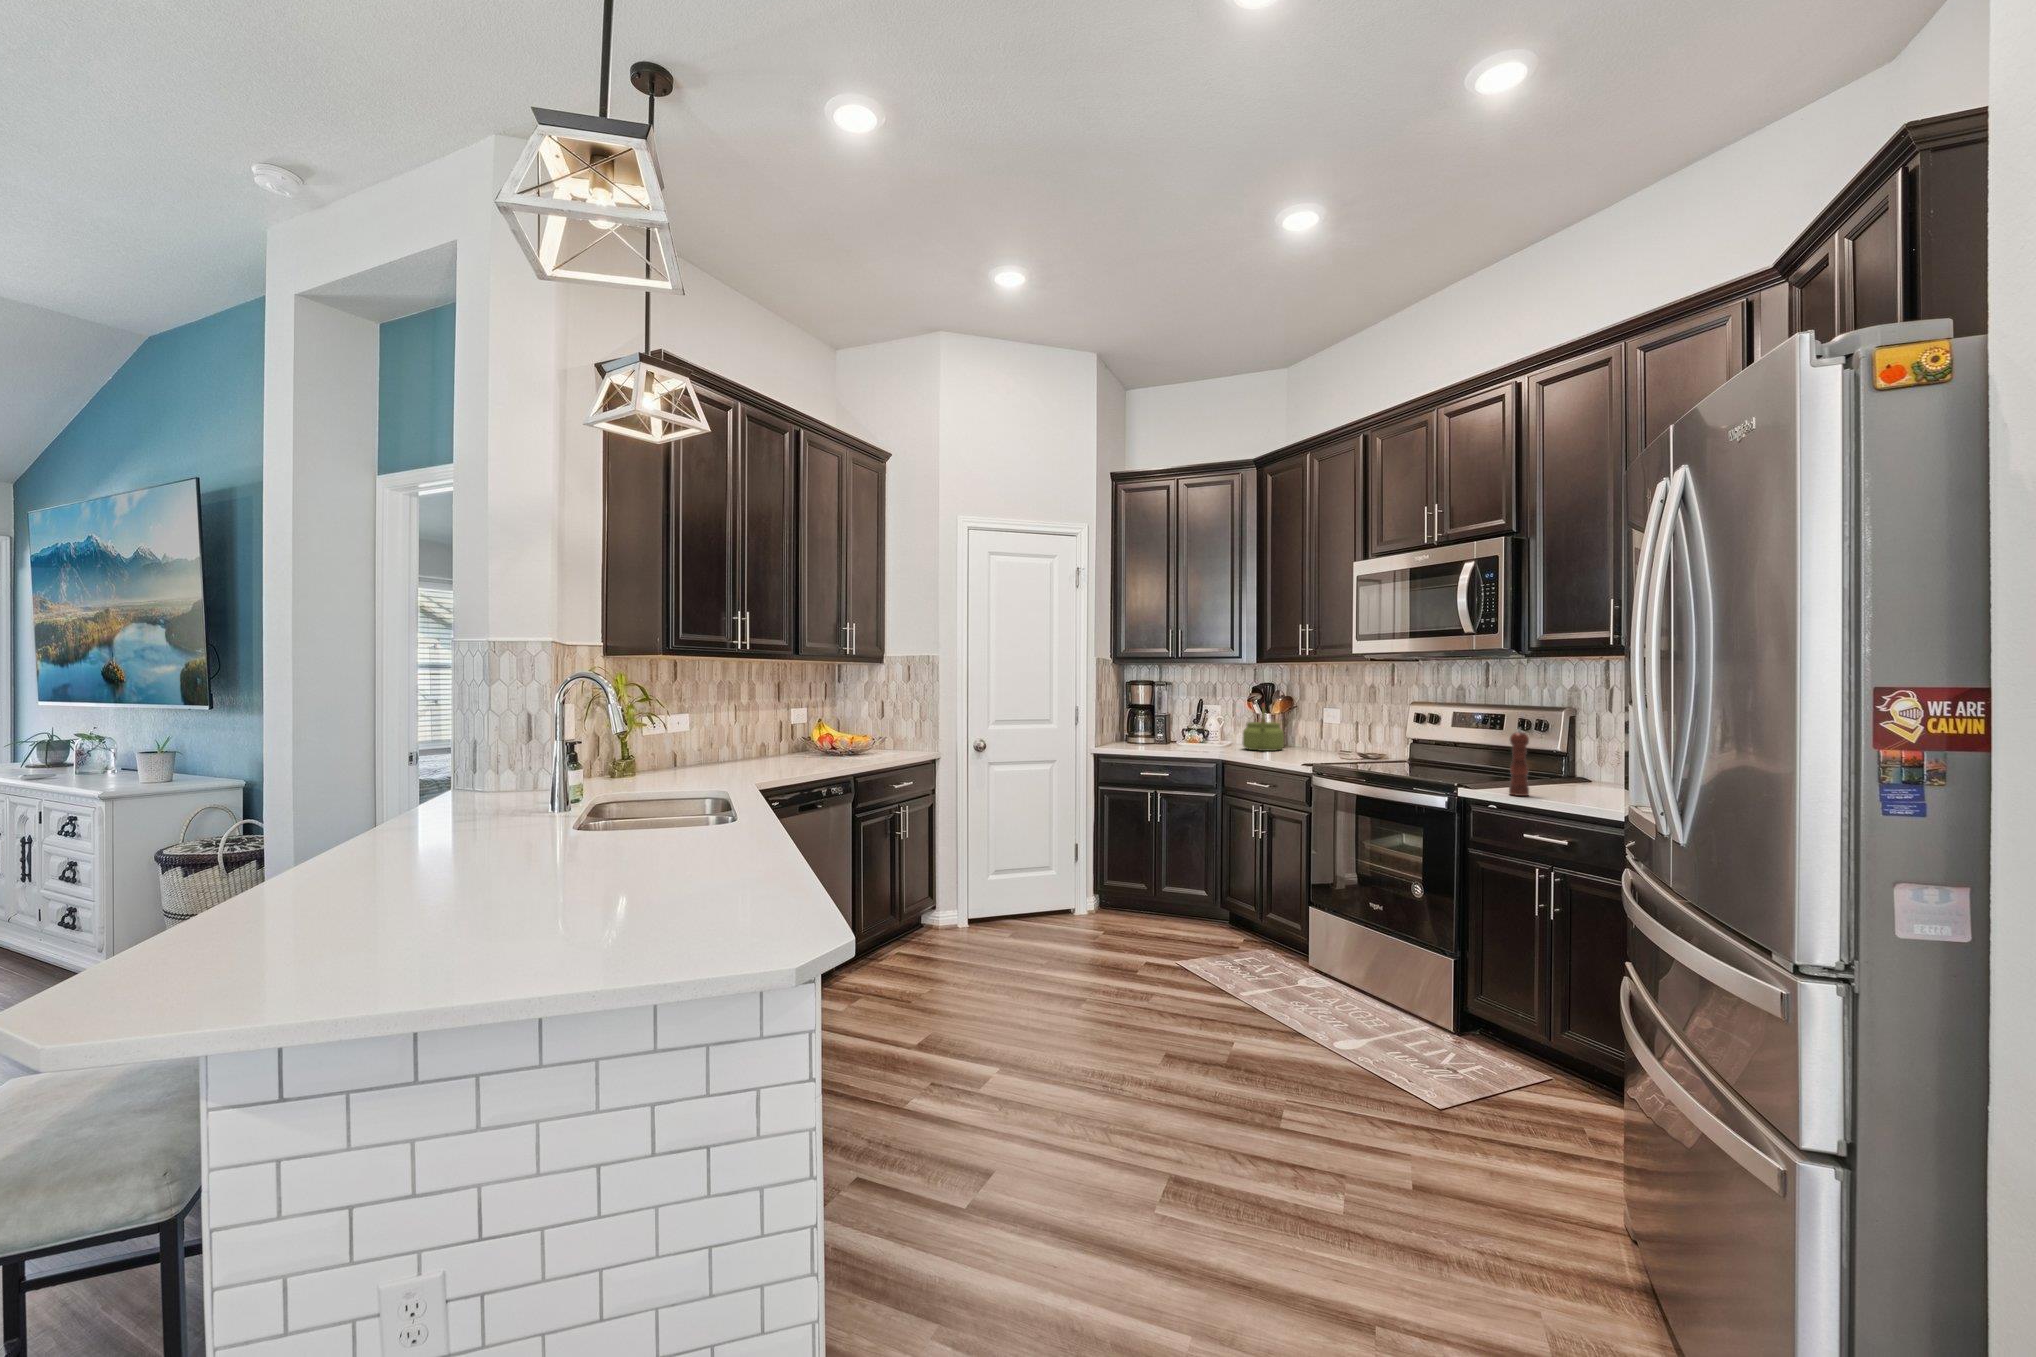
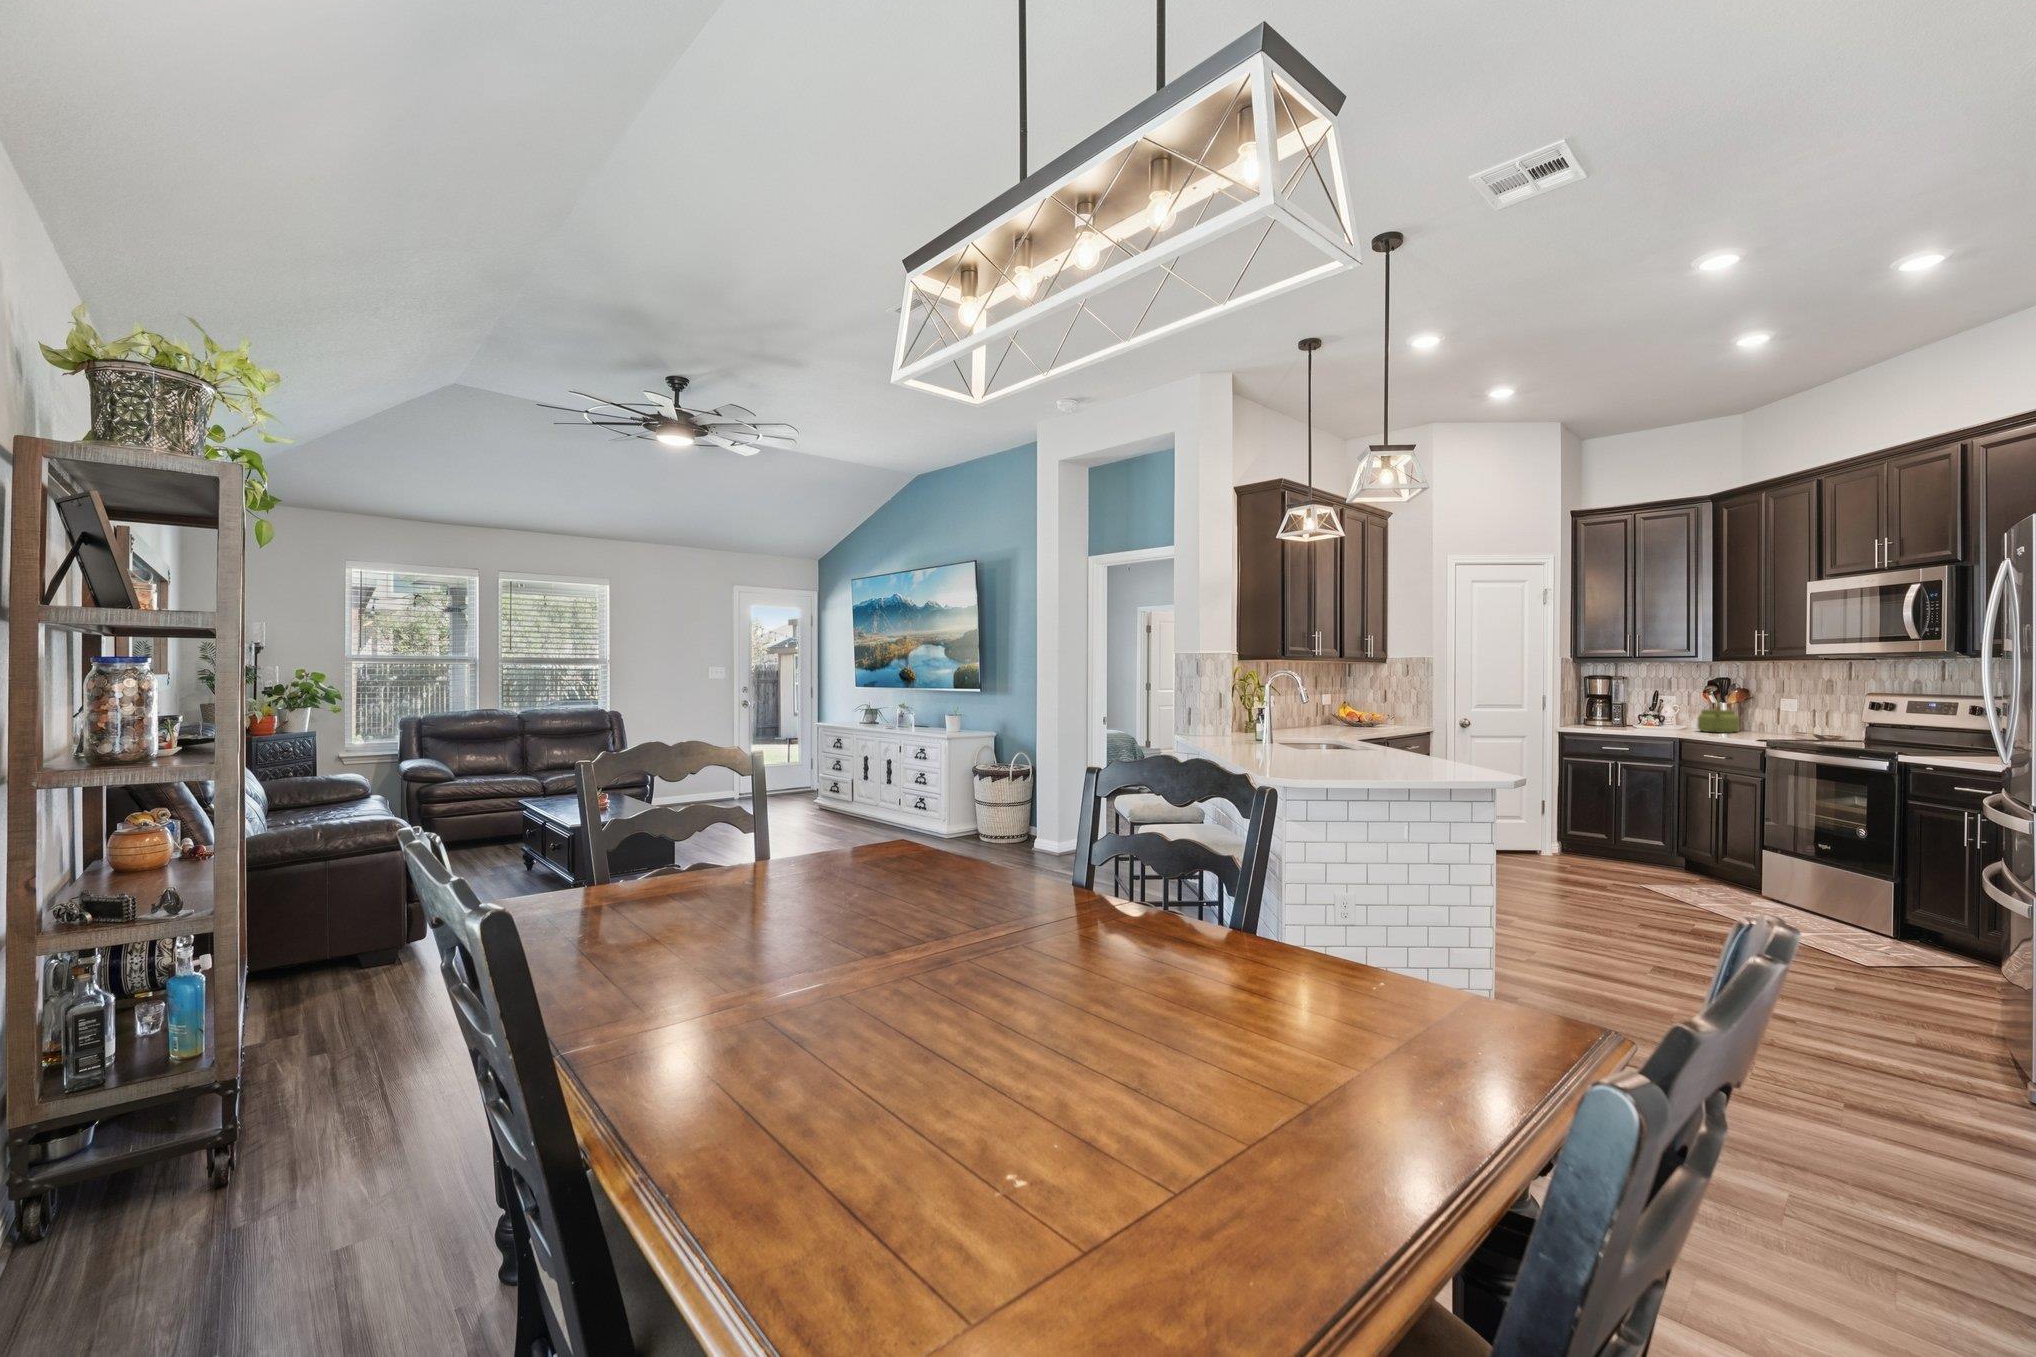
pepper mill: present [1509,728,1529,796] -> none [1946,711,1965,762]

